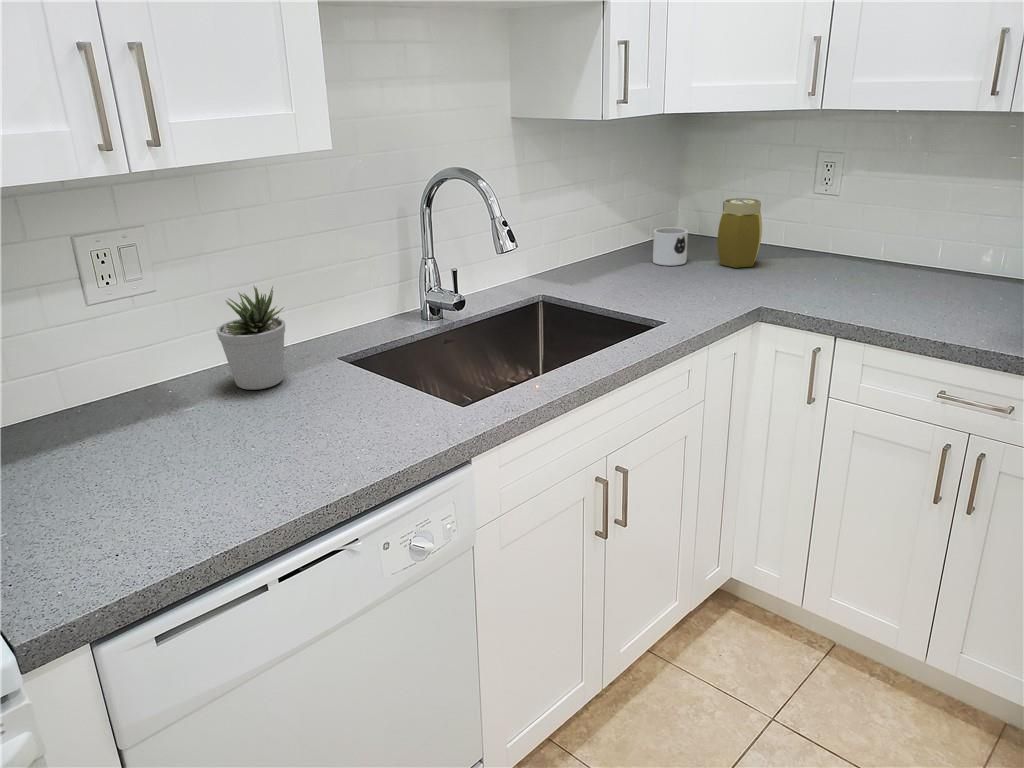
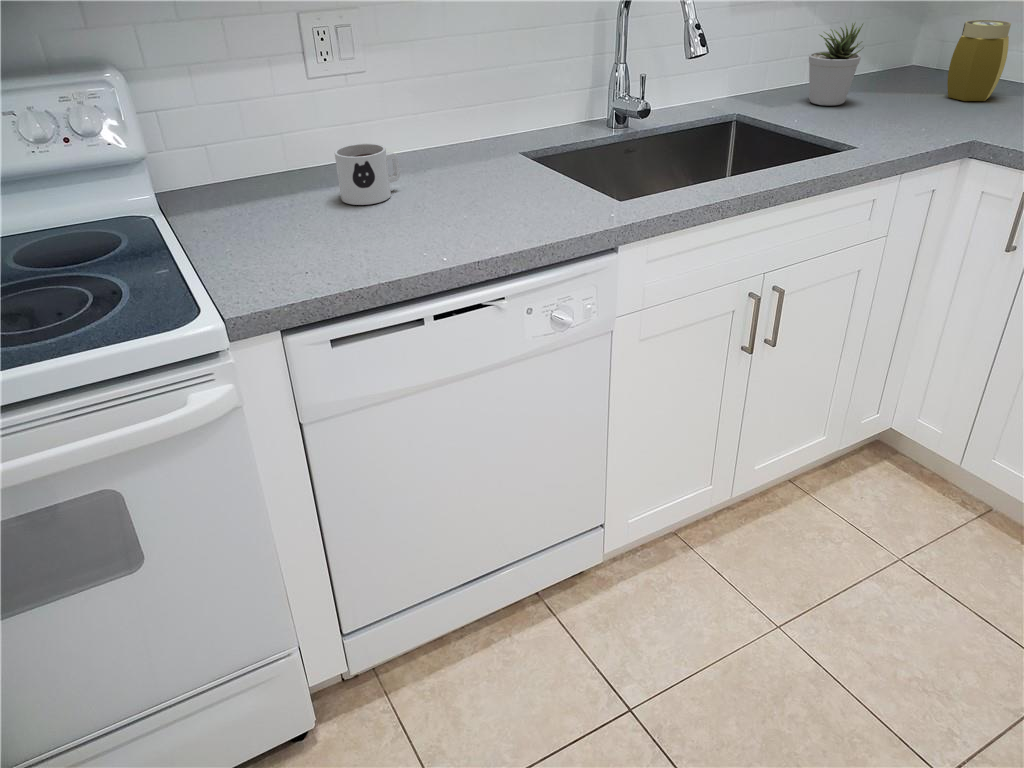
mug: present [653,228,688,266] -> present [335,143,400,205]
potted plant: present [216,286,285,390] -> present [809,23,864,106]

